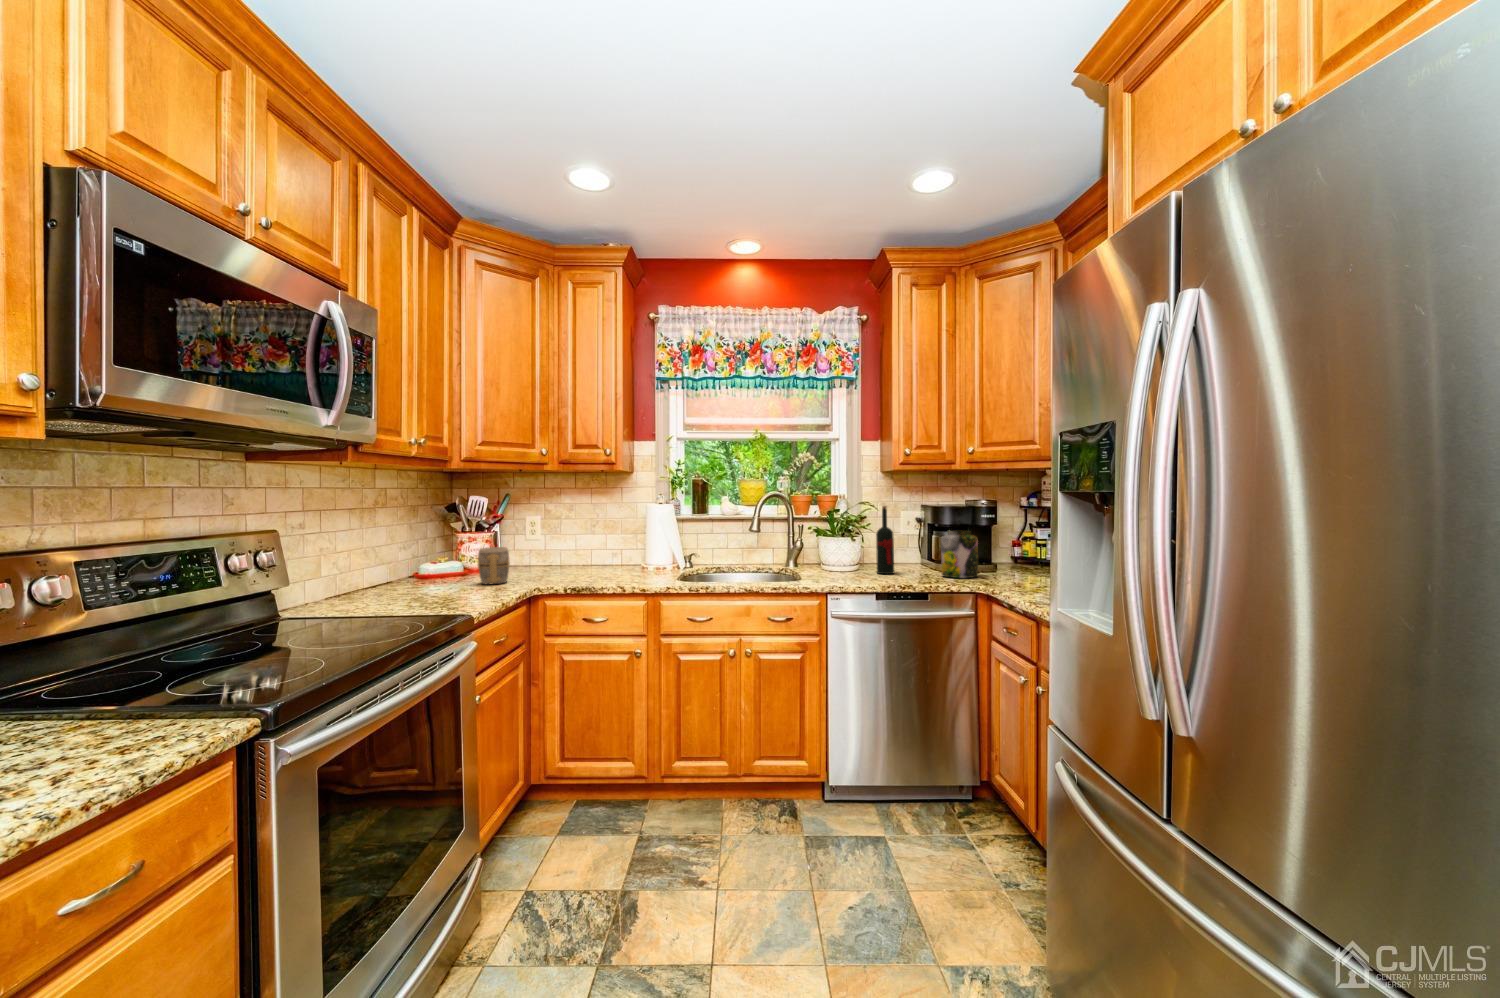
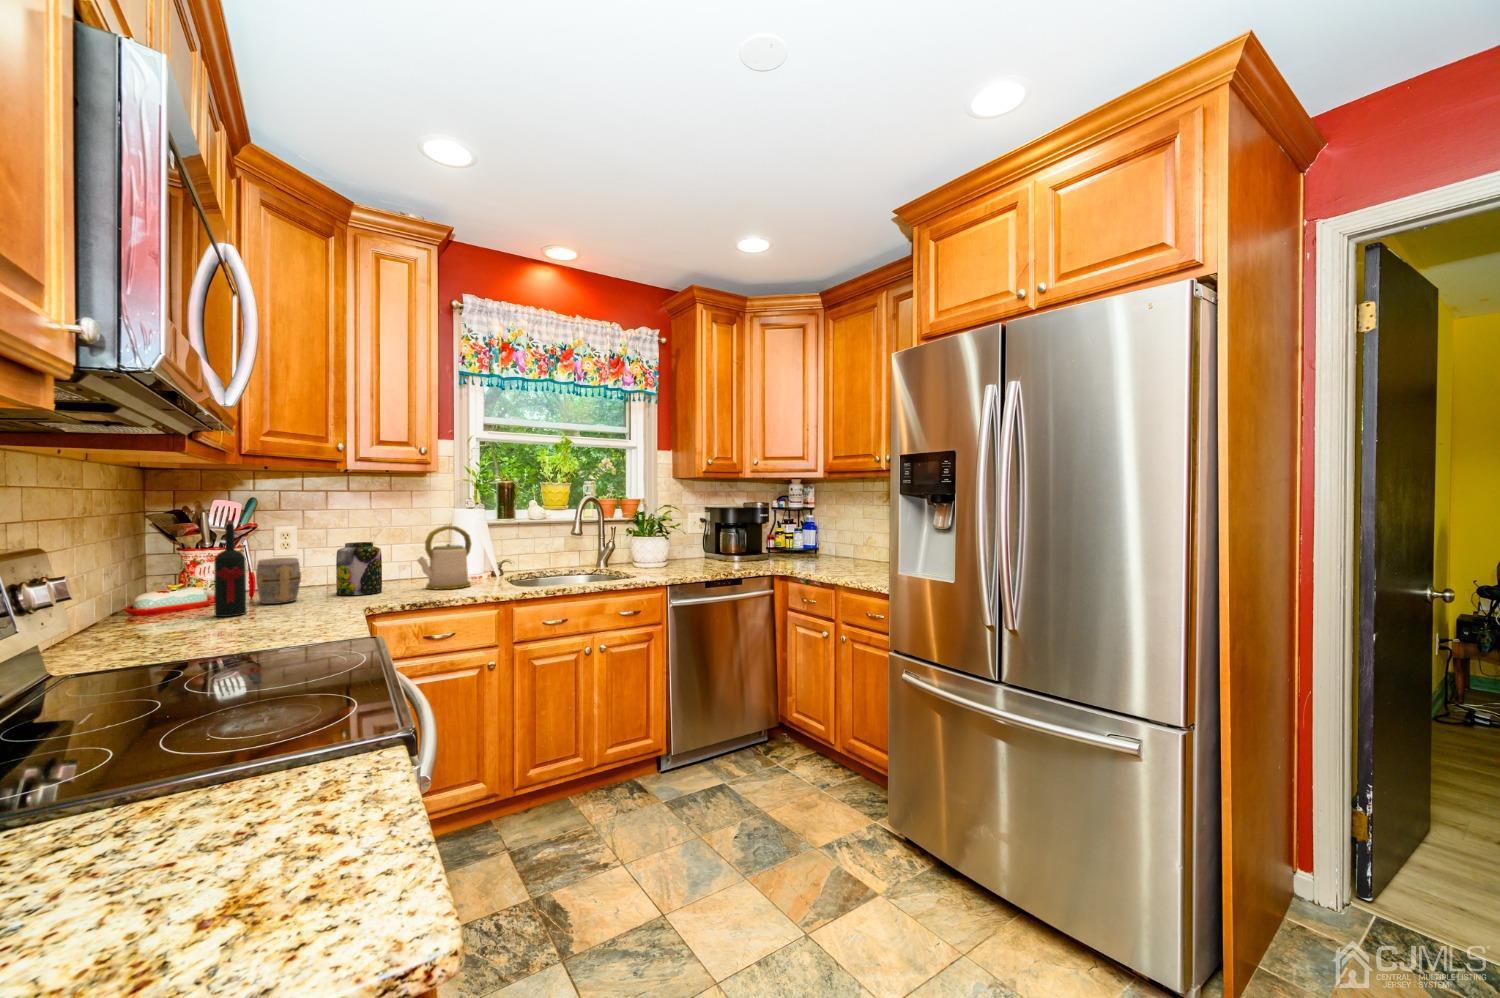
wine bottle: present [876,506,894,574] -> present [214,520,246,617]
kettle: none [598,522,645,581] -> present [417,526,471,589]
jar: present [941,531,978,578] -> present [336,542,382,595]

